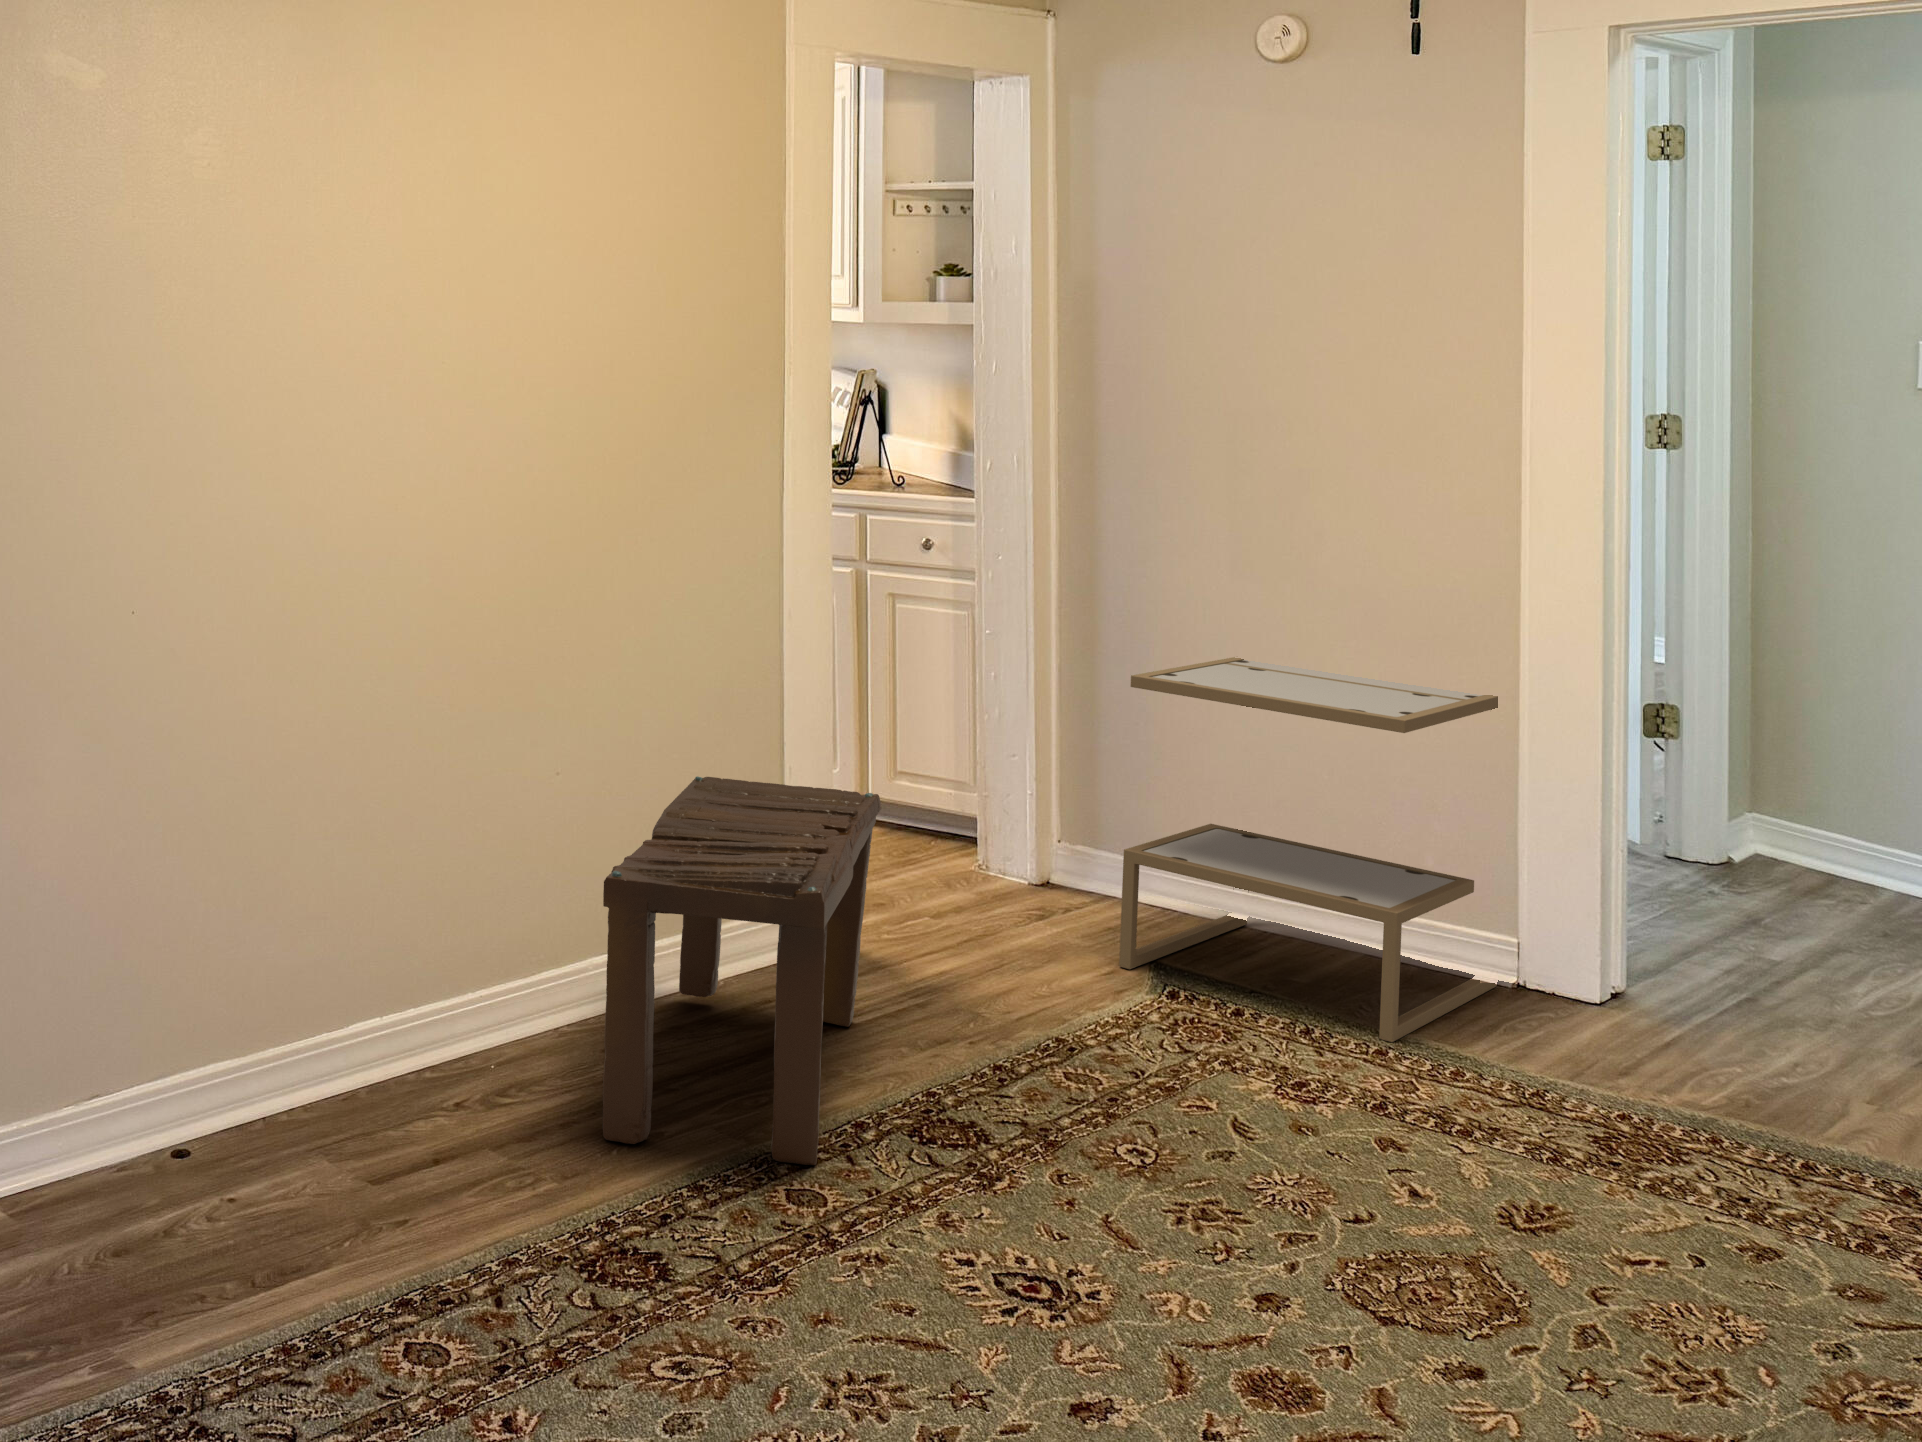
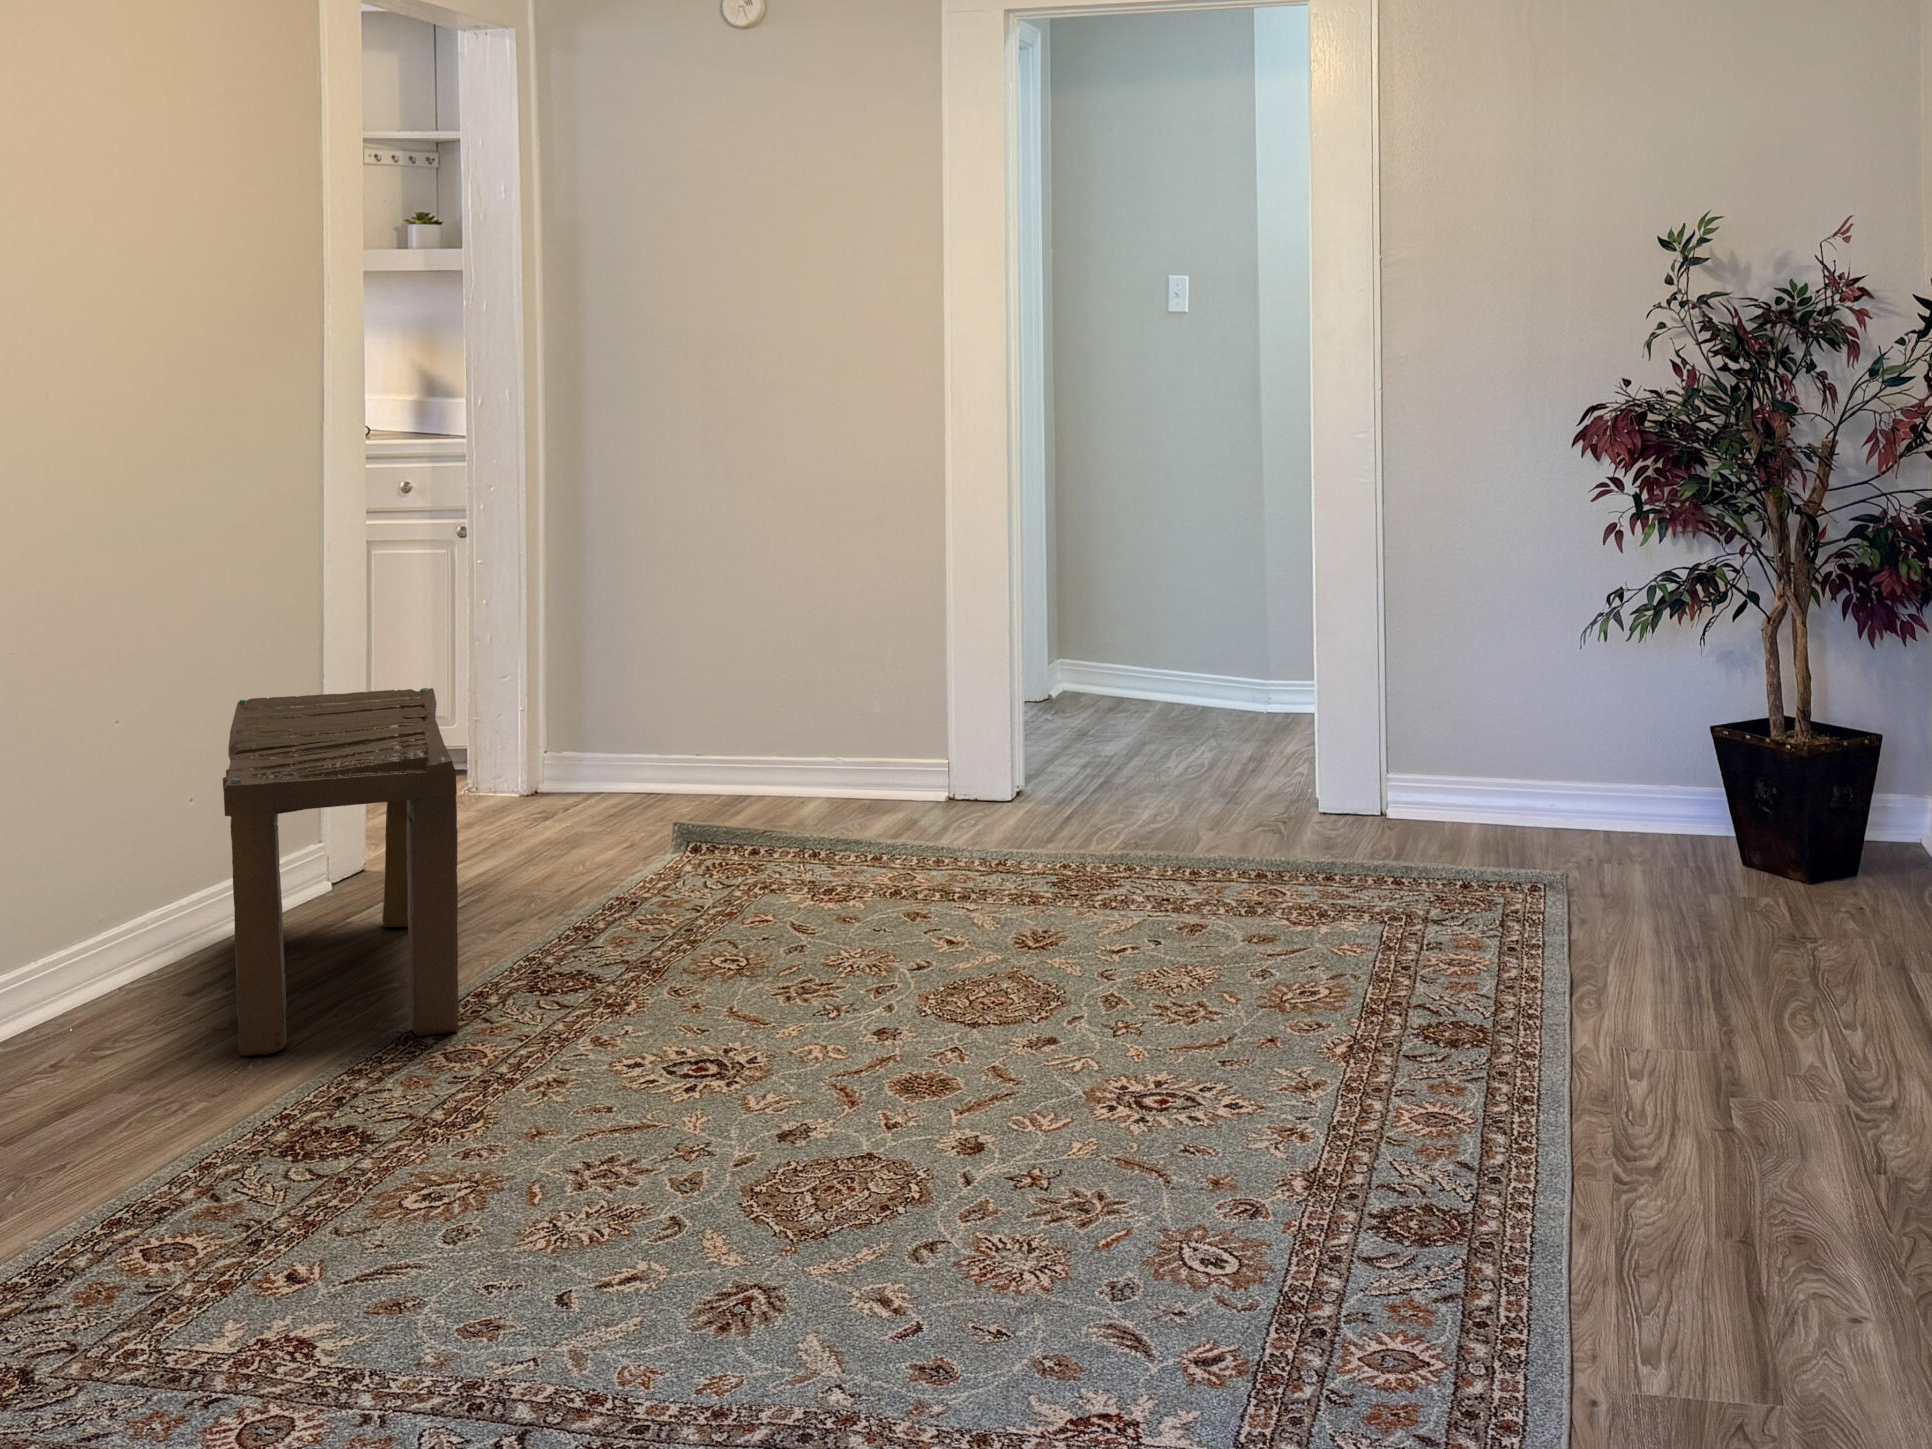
side table: present [1119,657,1498,1042] -> none [629,532,937,850]

